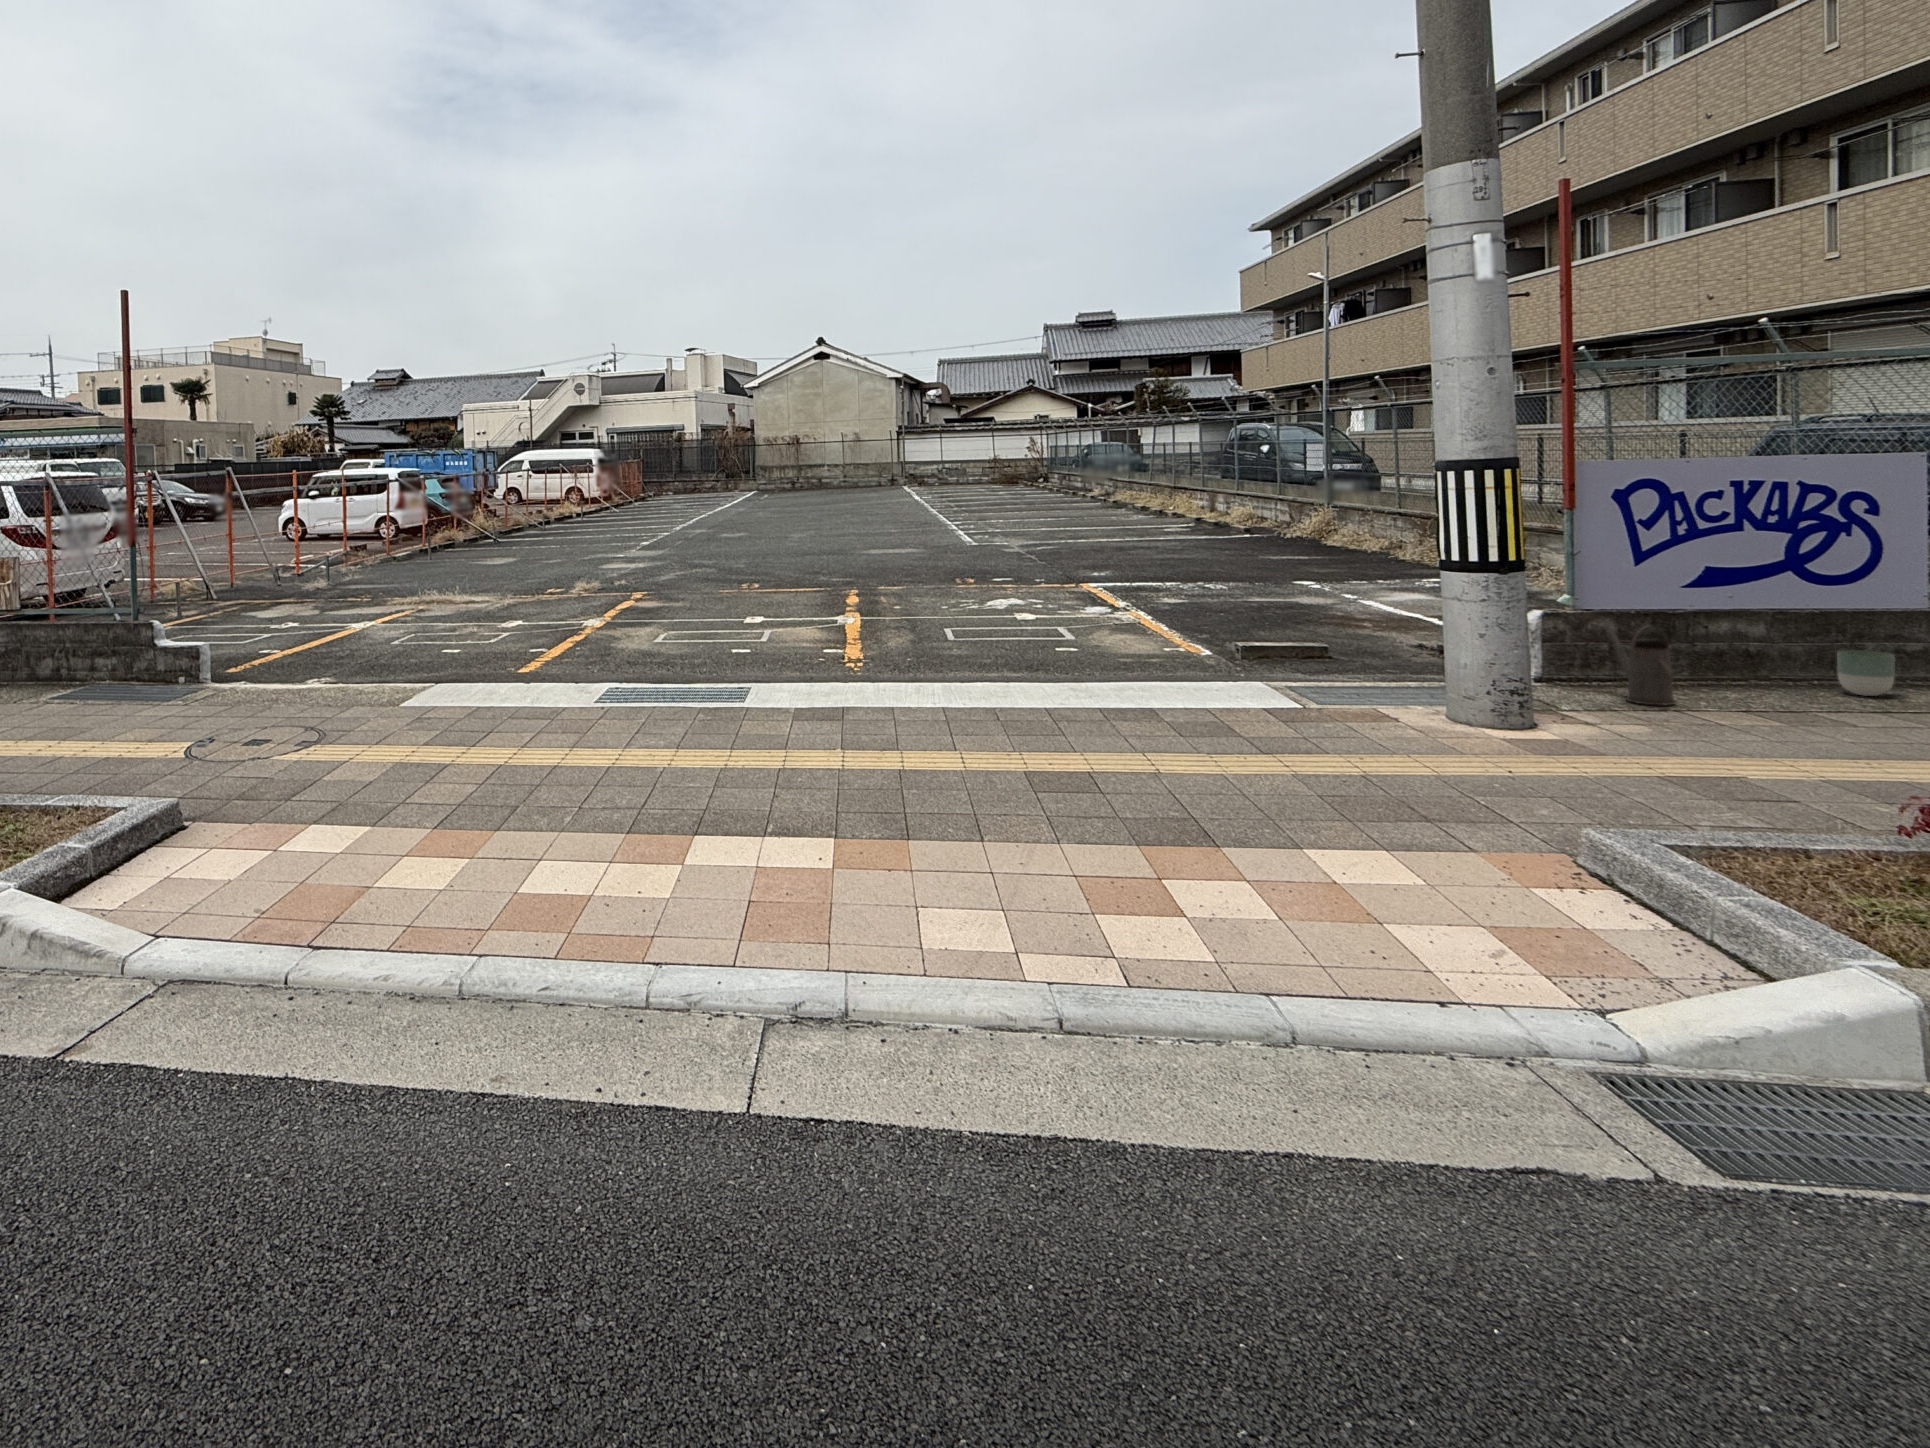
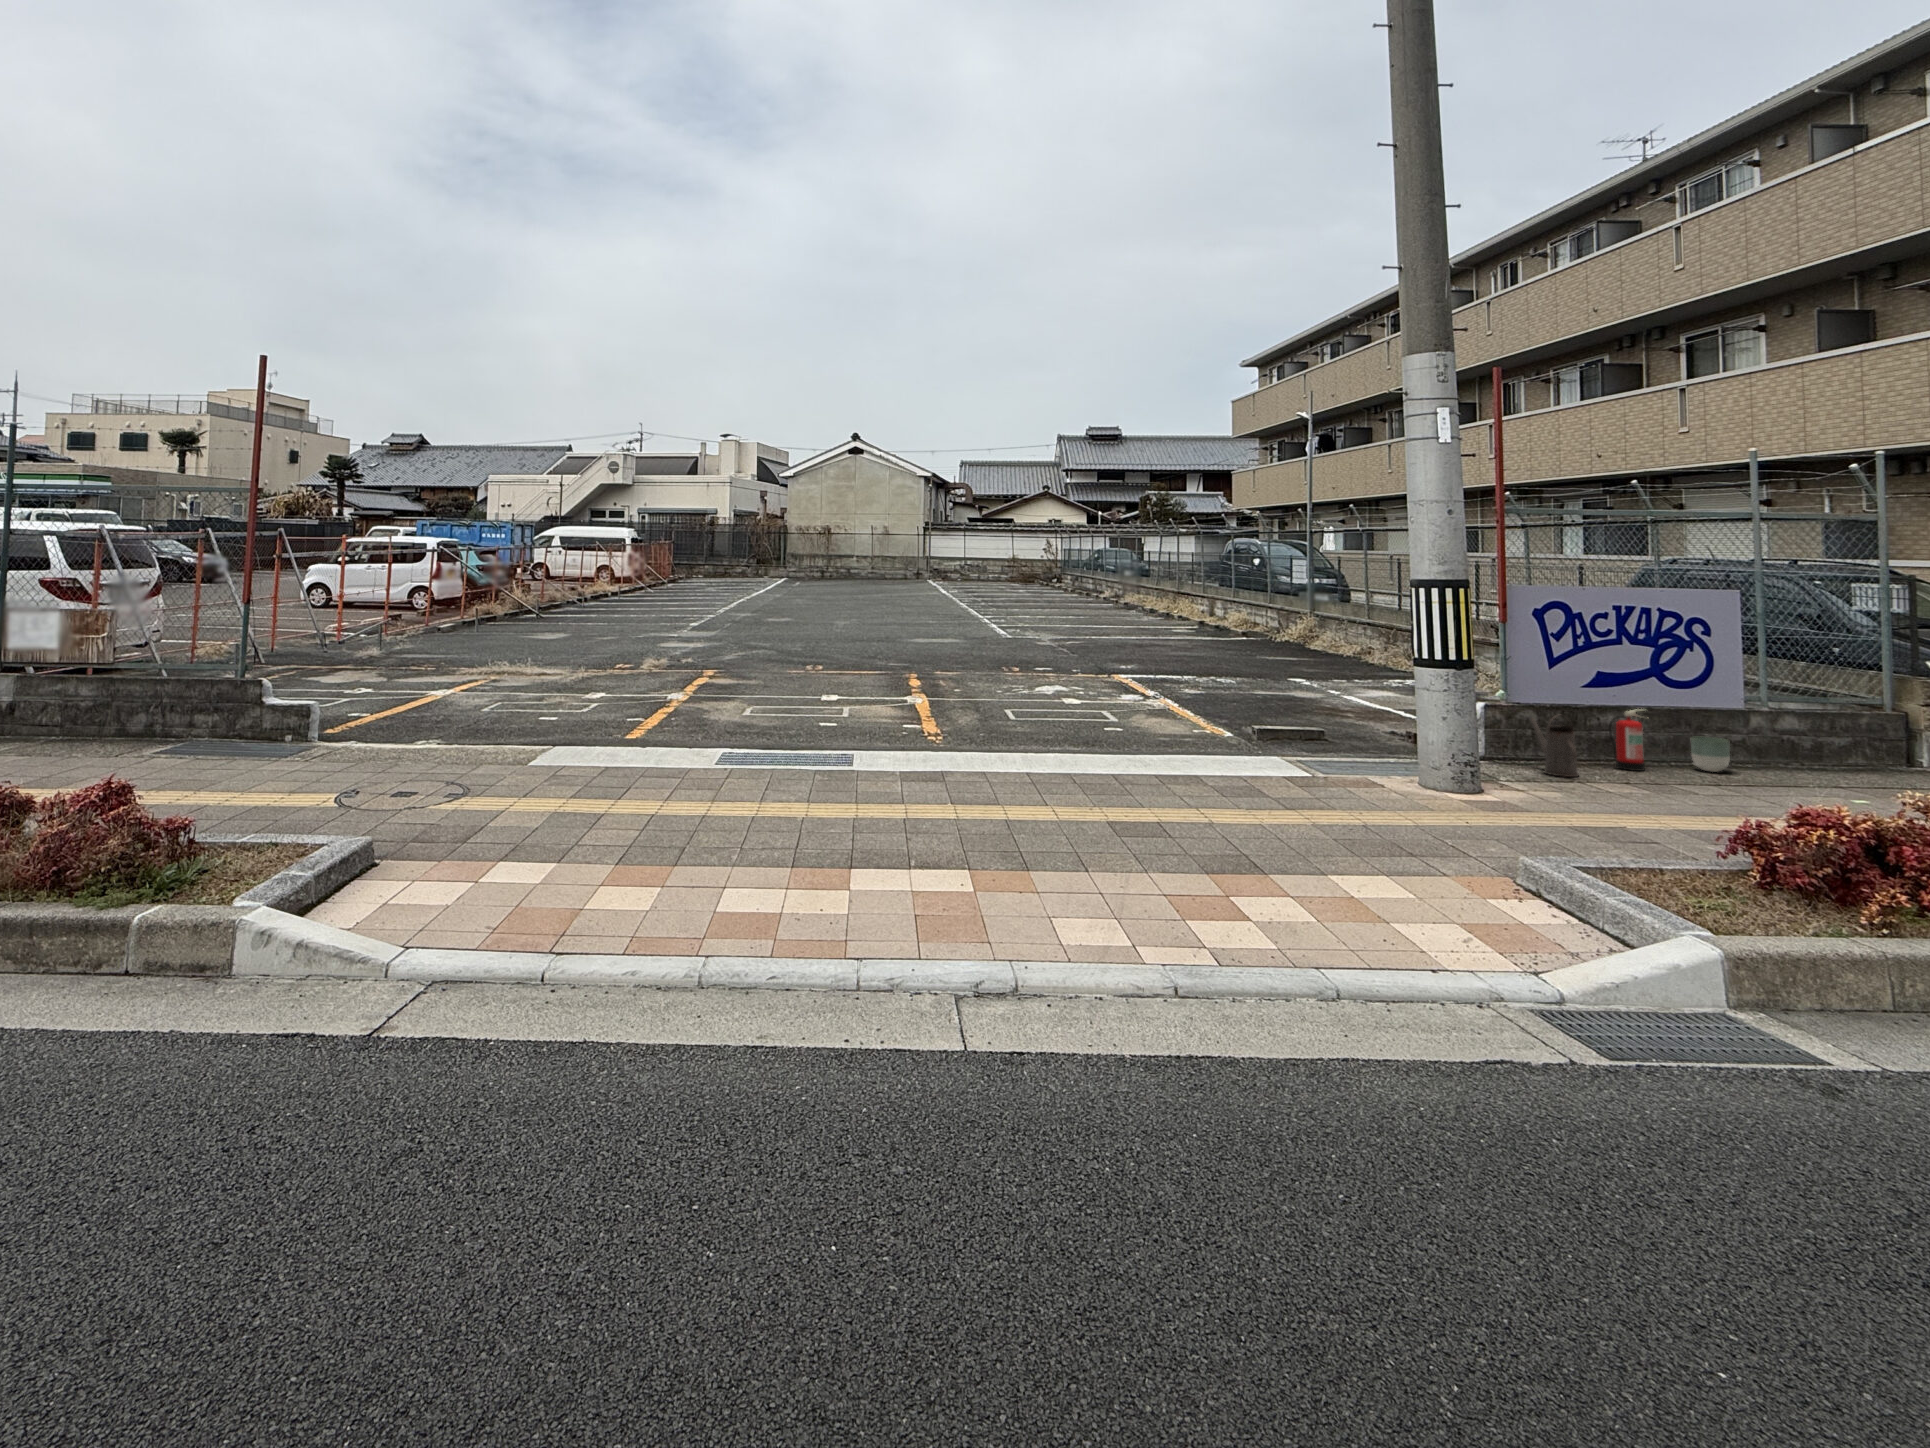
fire extinguisher: none [1719,616,1780,696] -> present [1609,709,1645,771]

